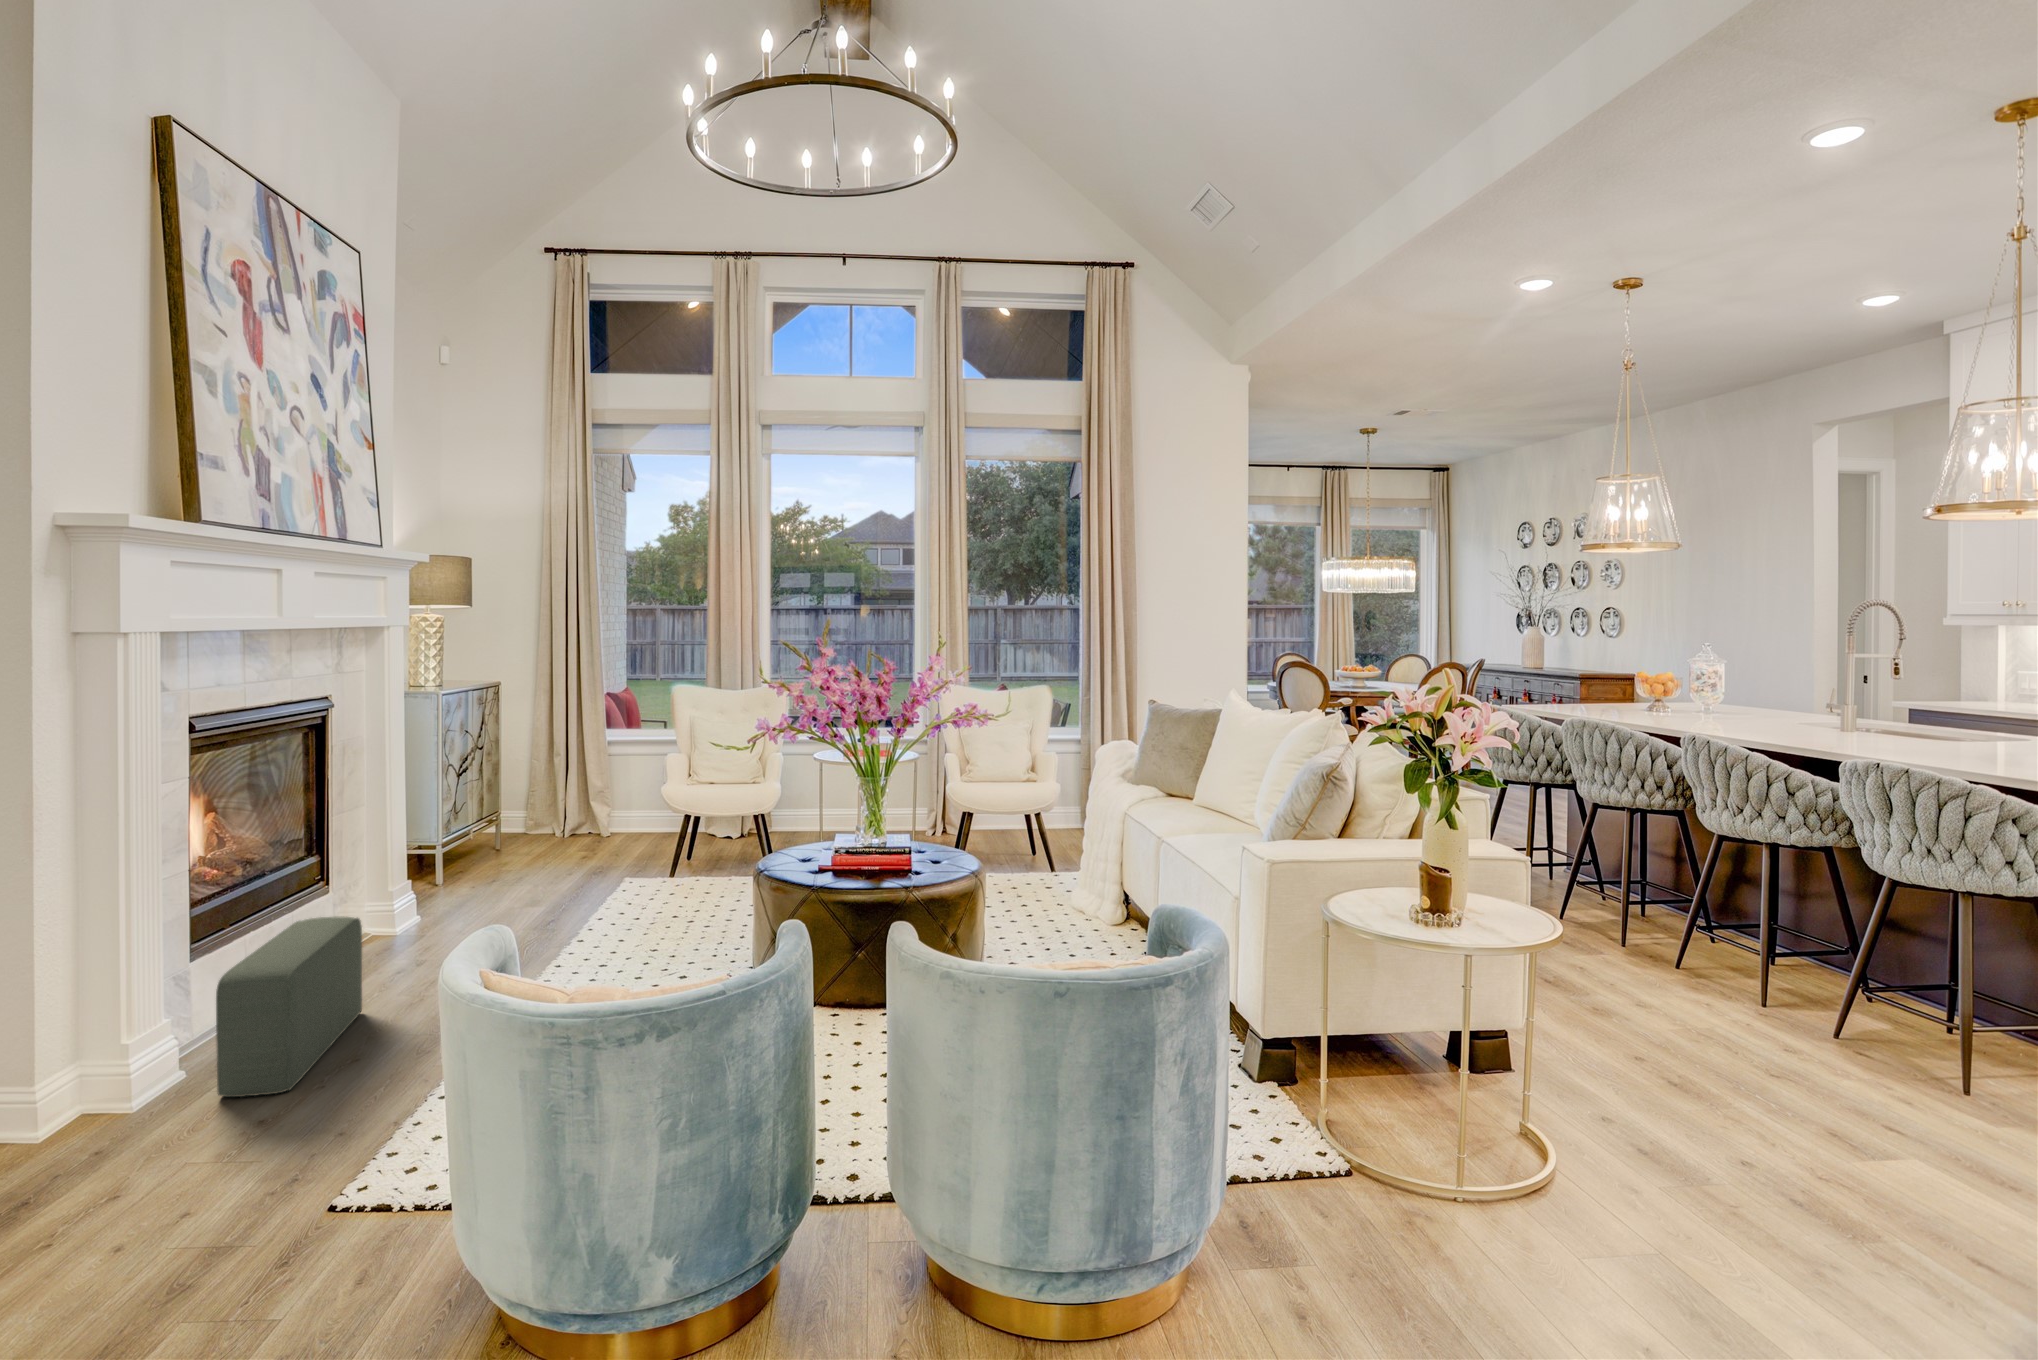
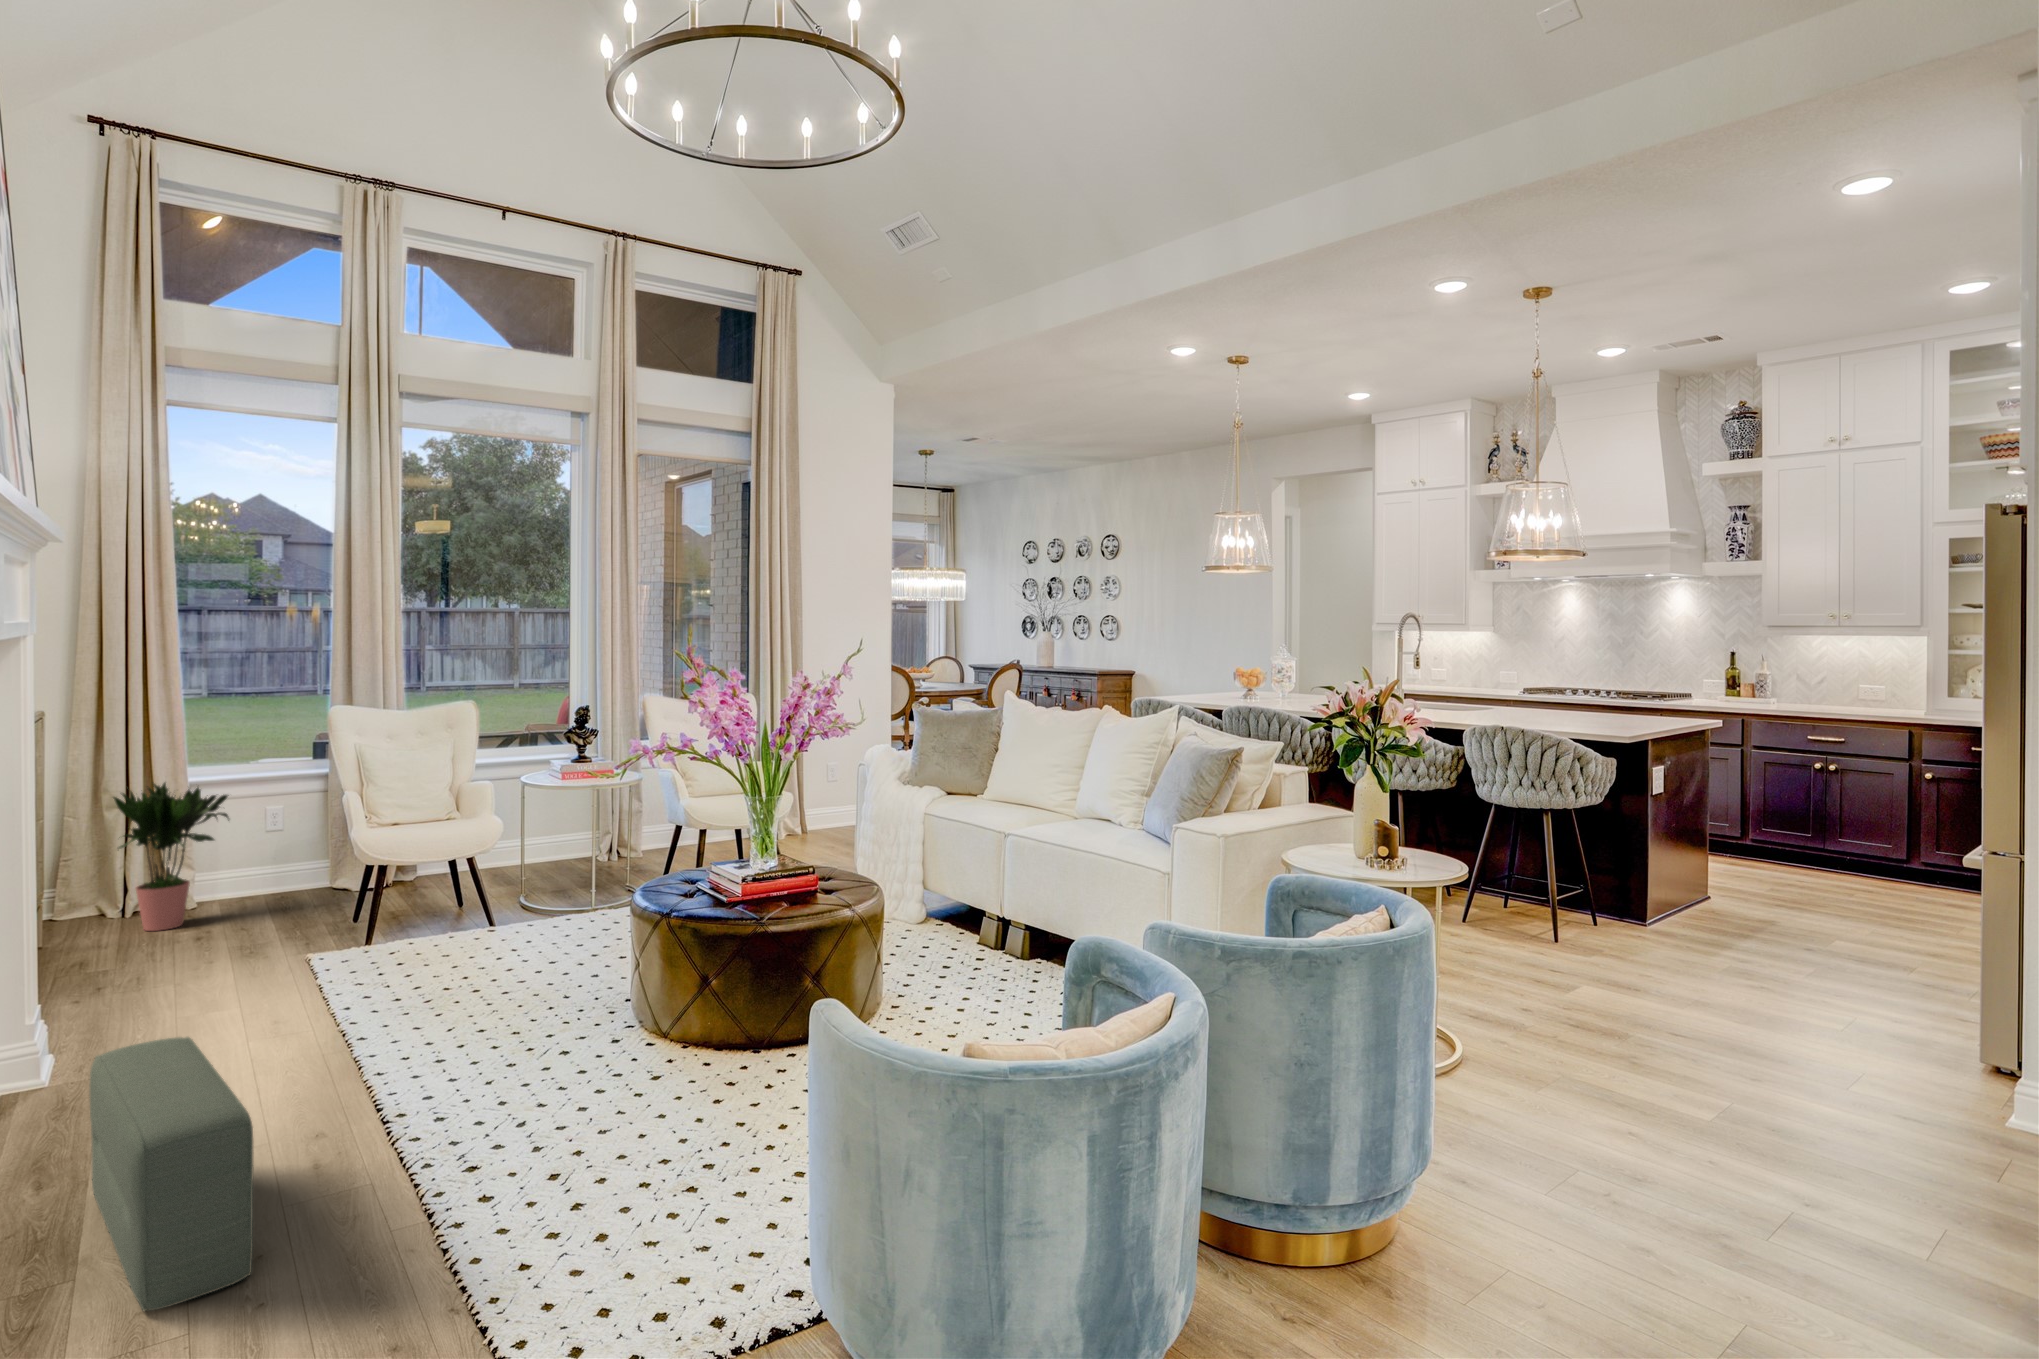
potted plant: none [540,737,622,850] -> present [113,783,229,931]

